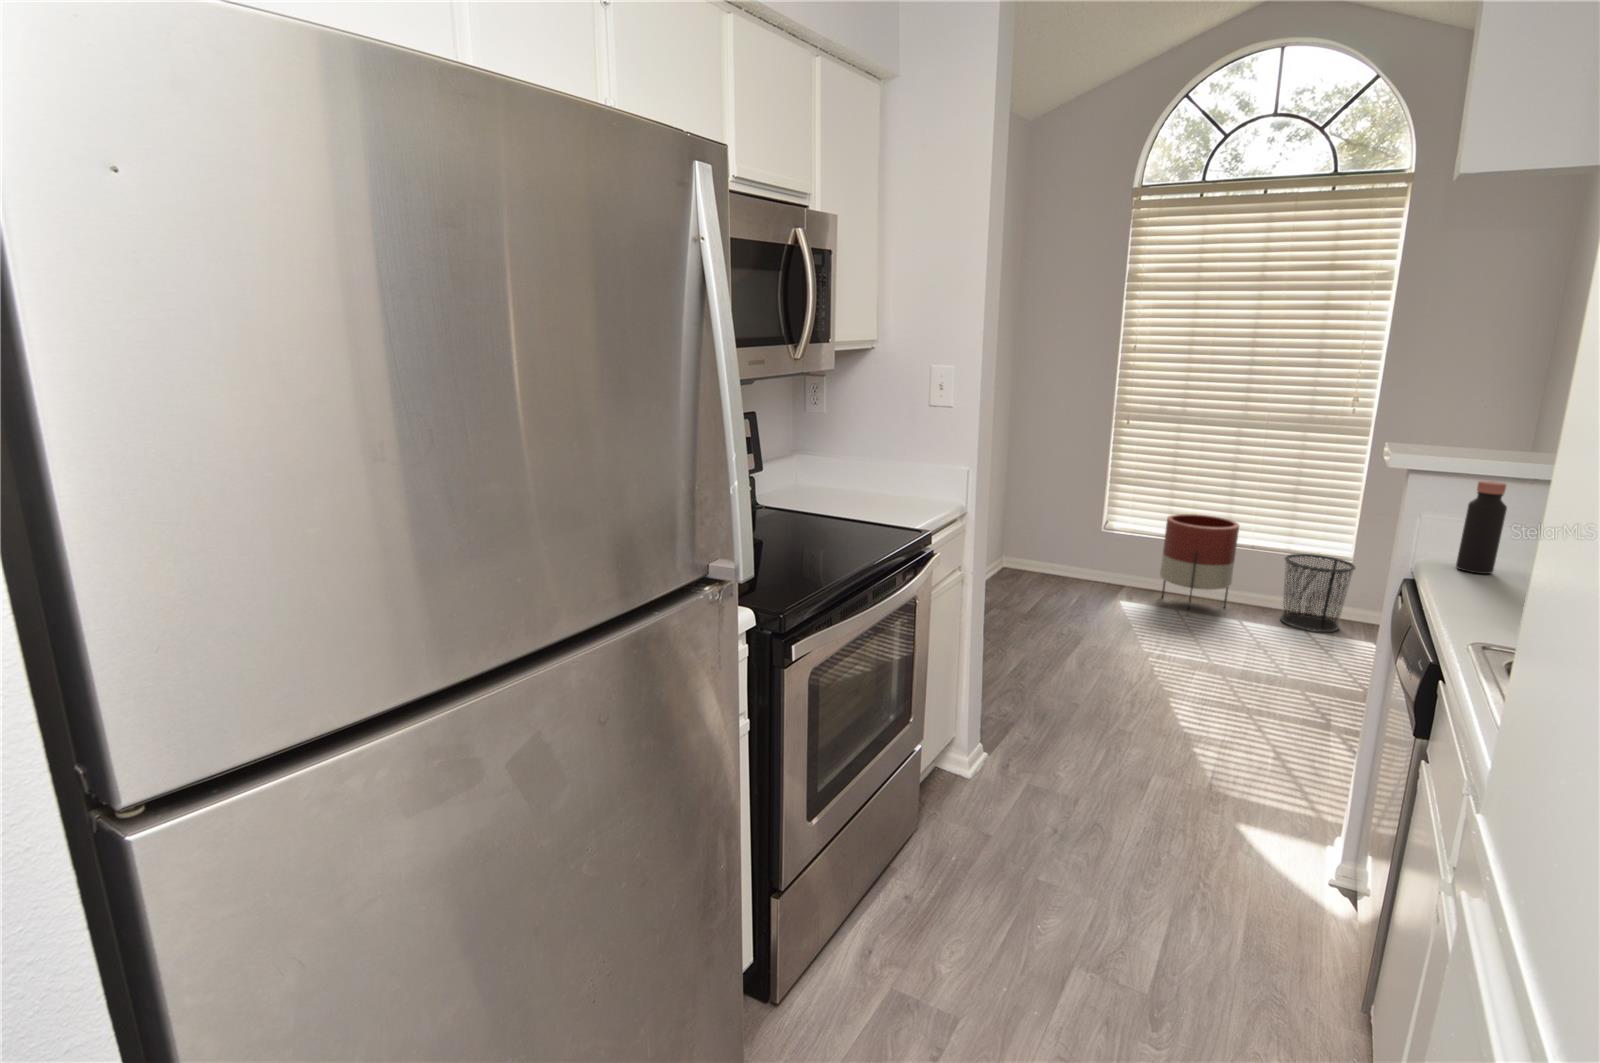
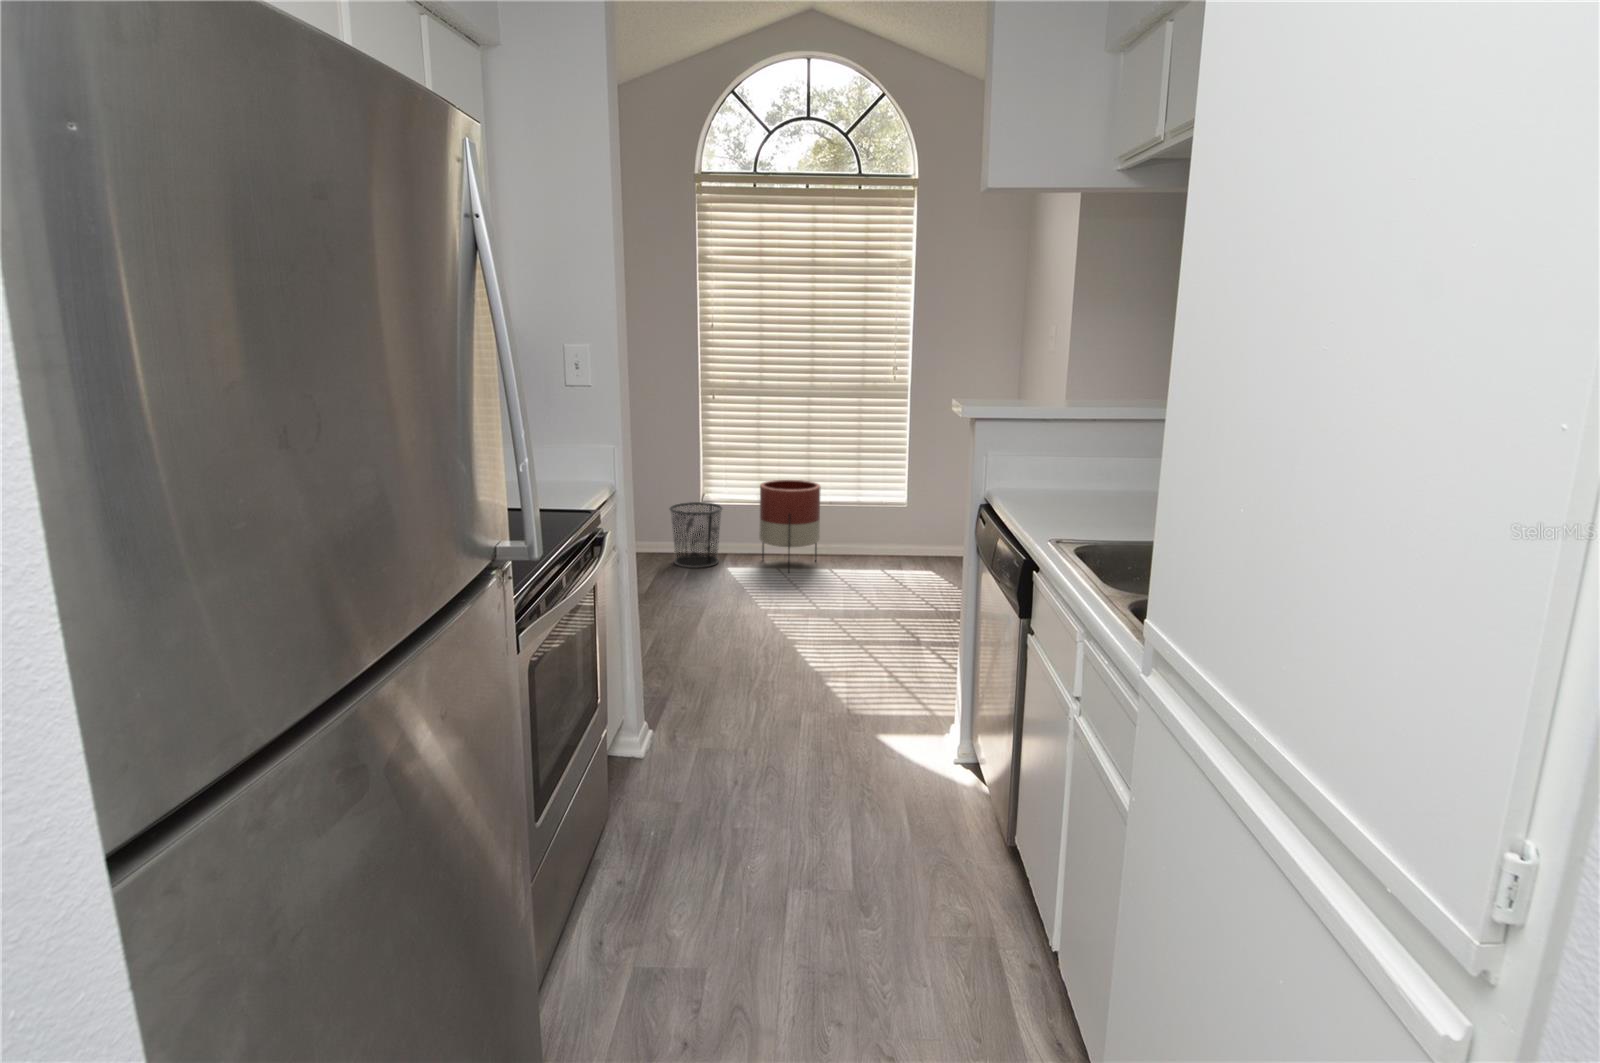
bottle: present [1456,481,1507,574] -> none [1013,422,1040,494]
trash can: present [1281,554,1356,632] -> present [670,502,722,568]

